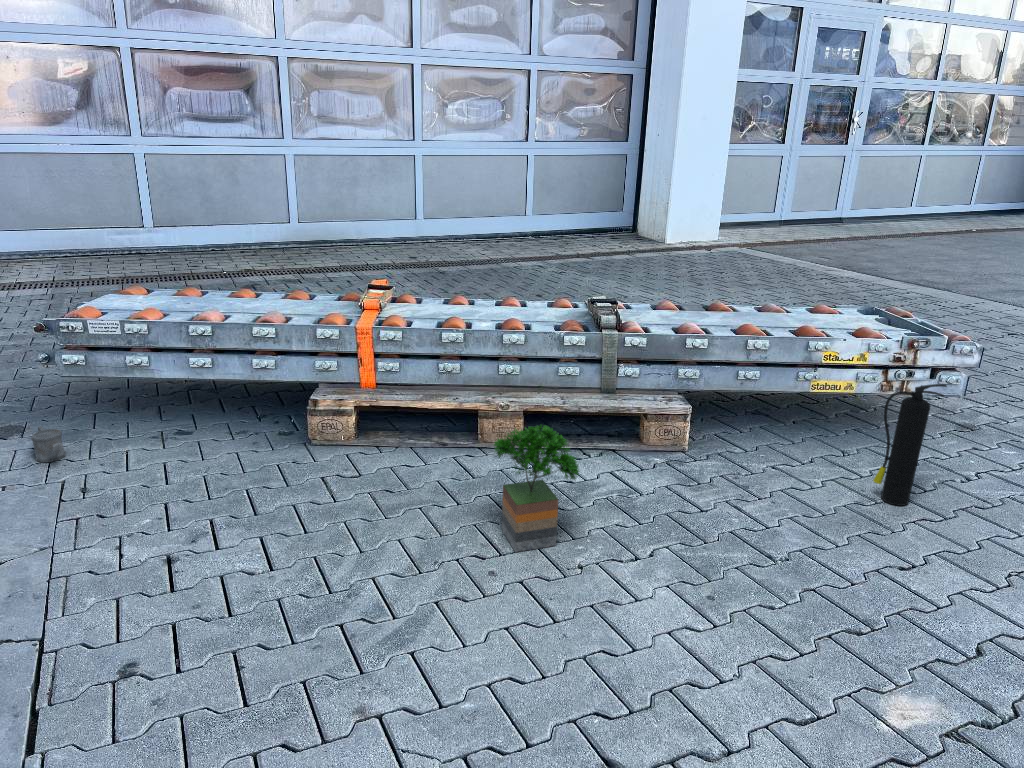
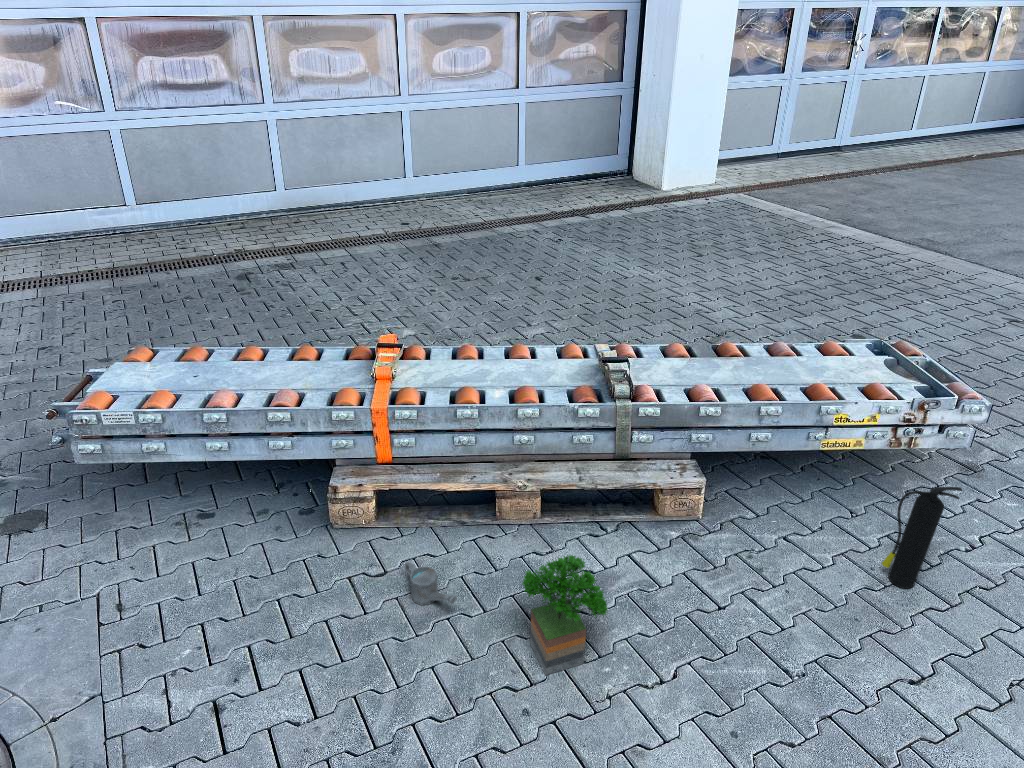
watering can: present [31,426,66,462] -> present [405,562,457,605]

